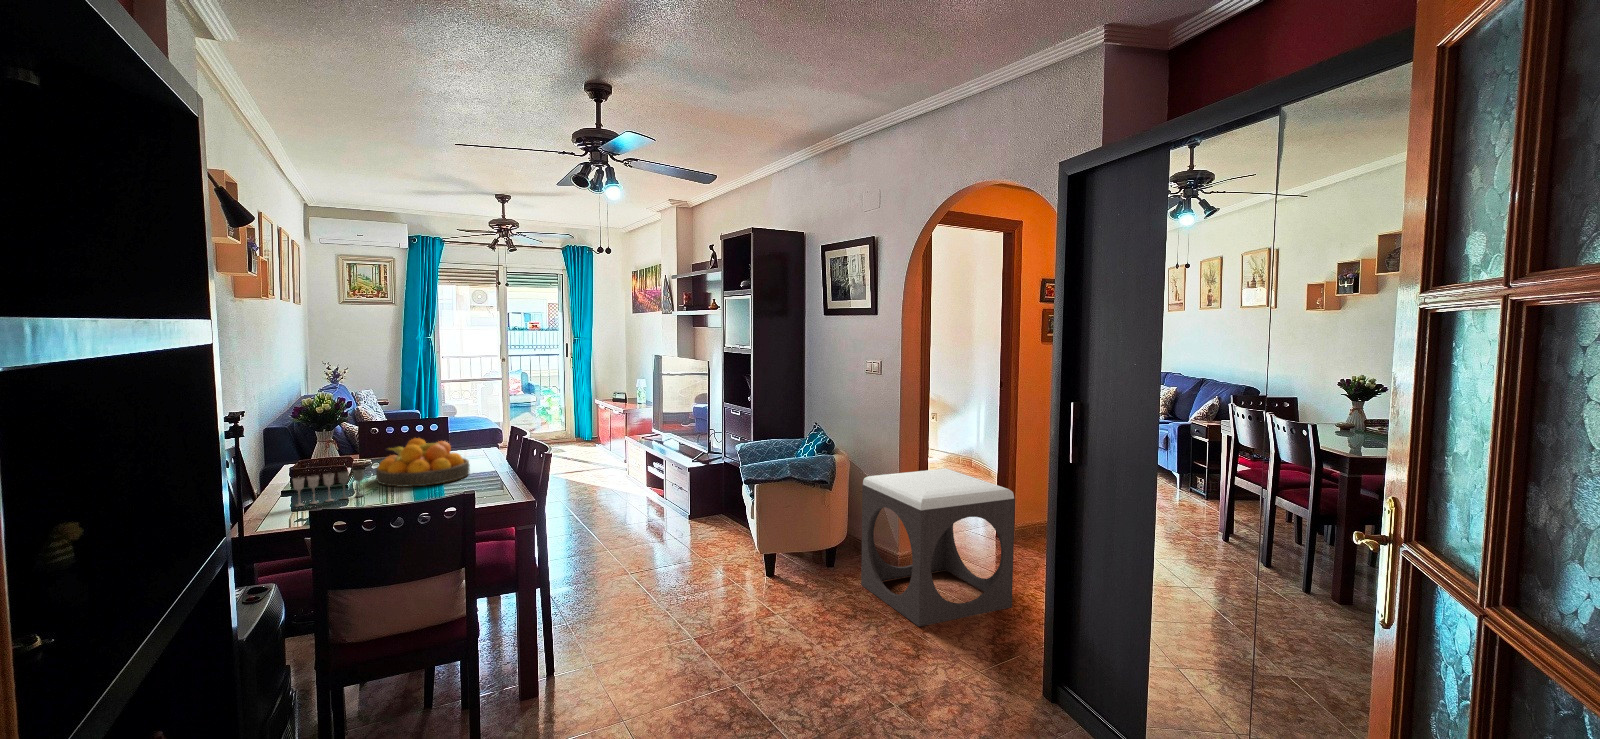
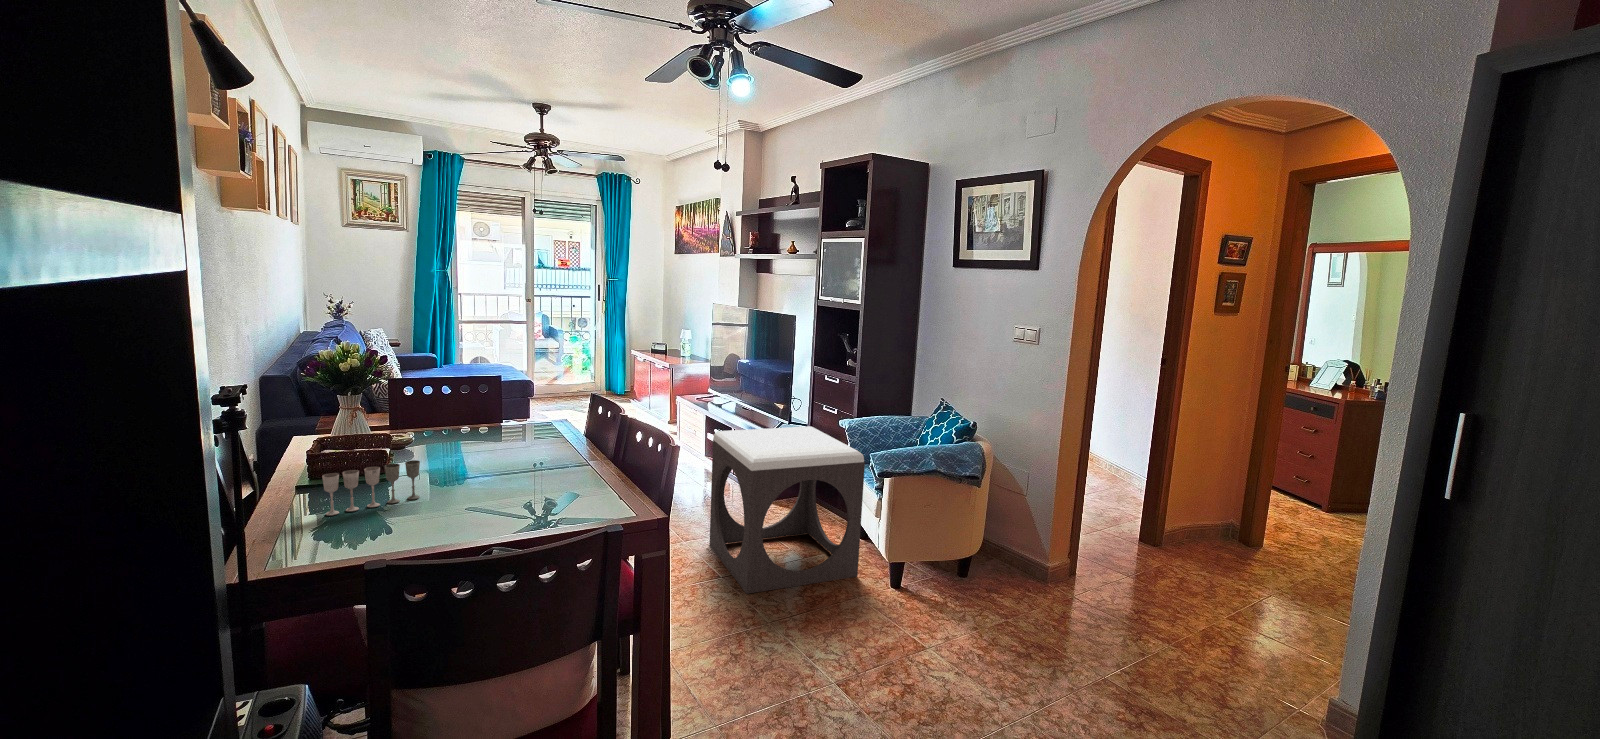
fruit bowl: present [376,438,470,487] -> none [428,412,551,482]
footstool: present [861,469,1015,627] -> present [709,426,865,594]

